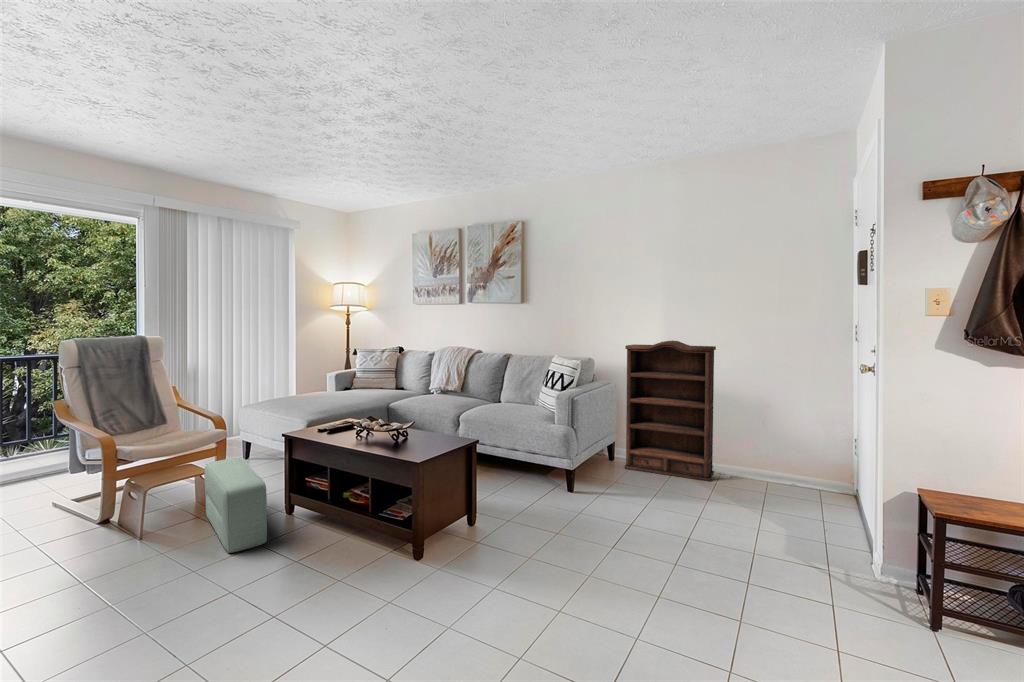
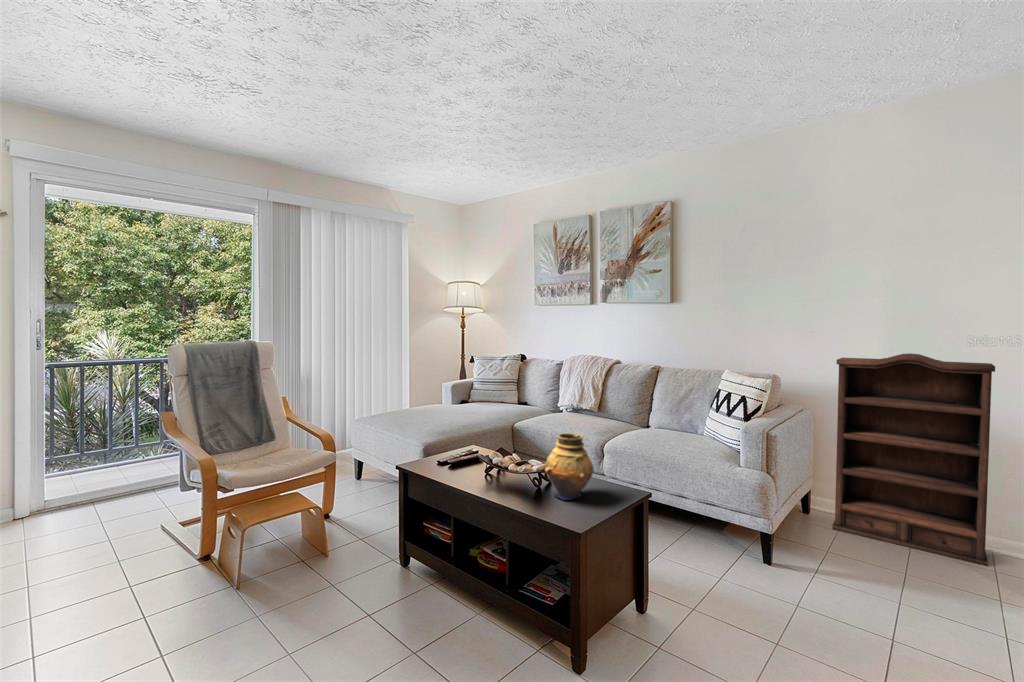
vase: none [399,398,436,446] -> present [545,433,594,500]
pouf: present [204,458,267,553] -> none [308,493,376,631]

